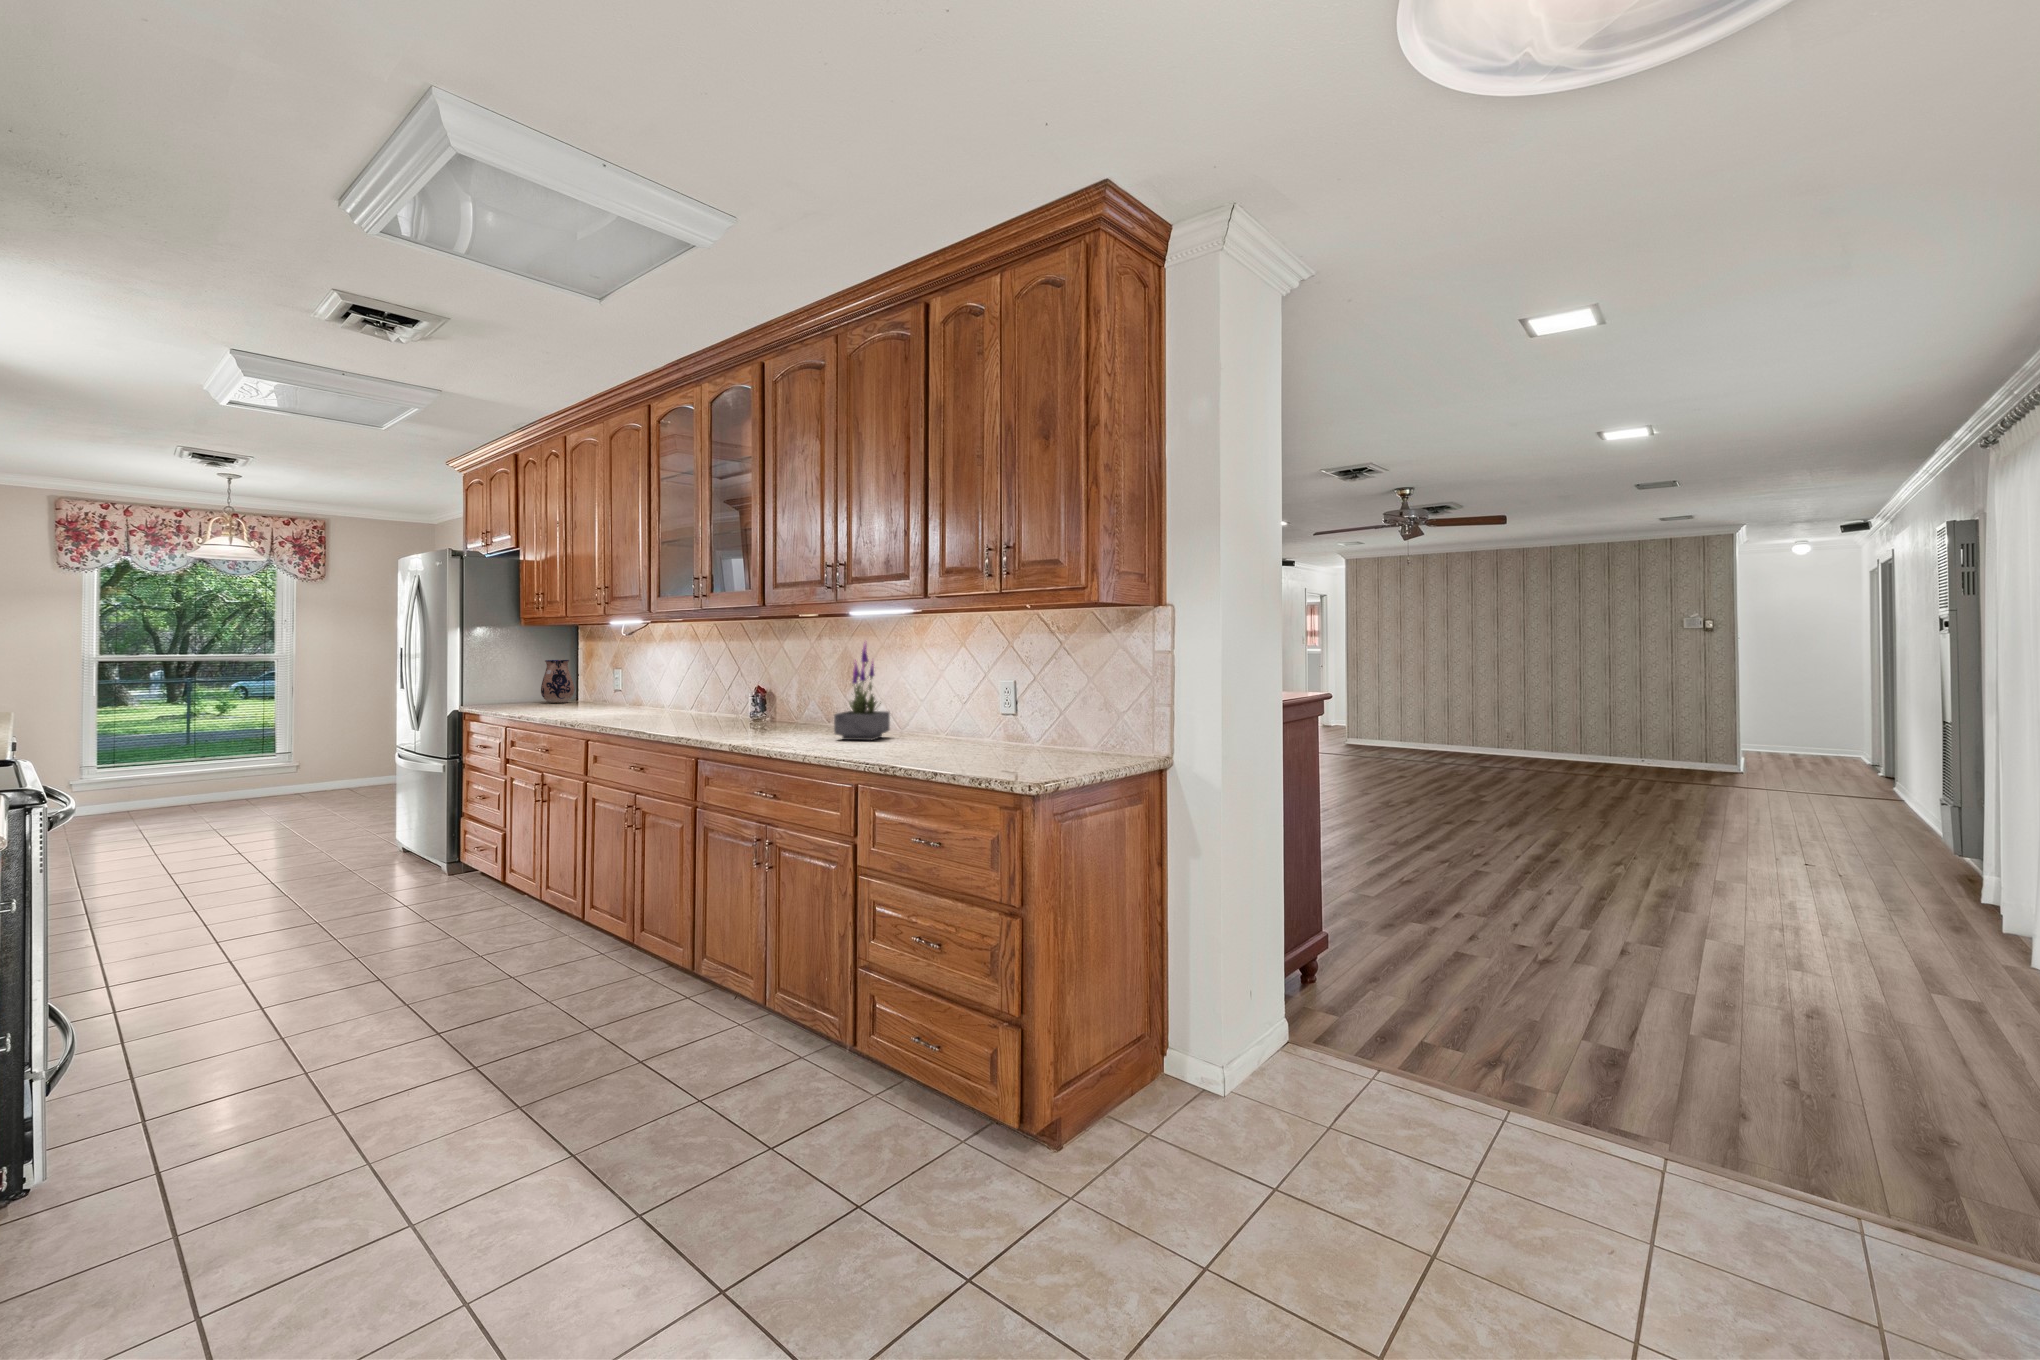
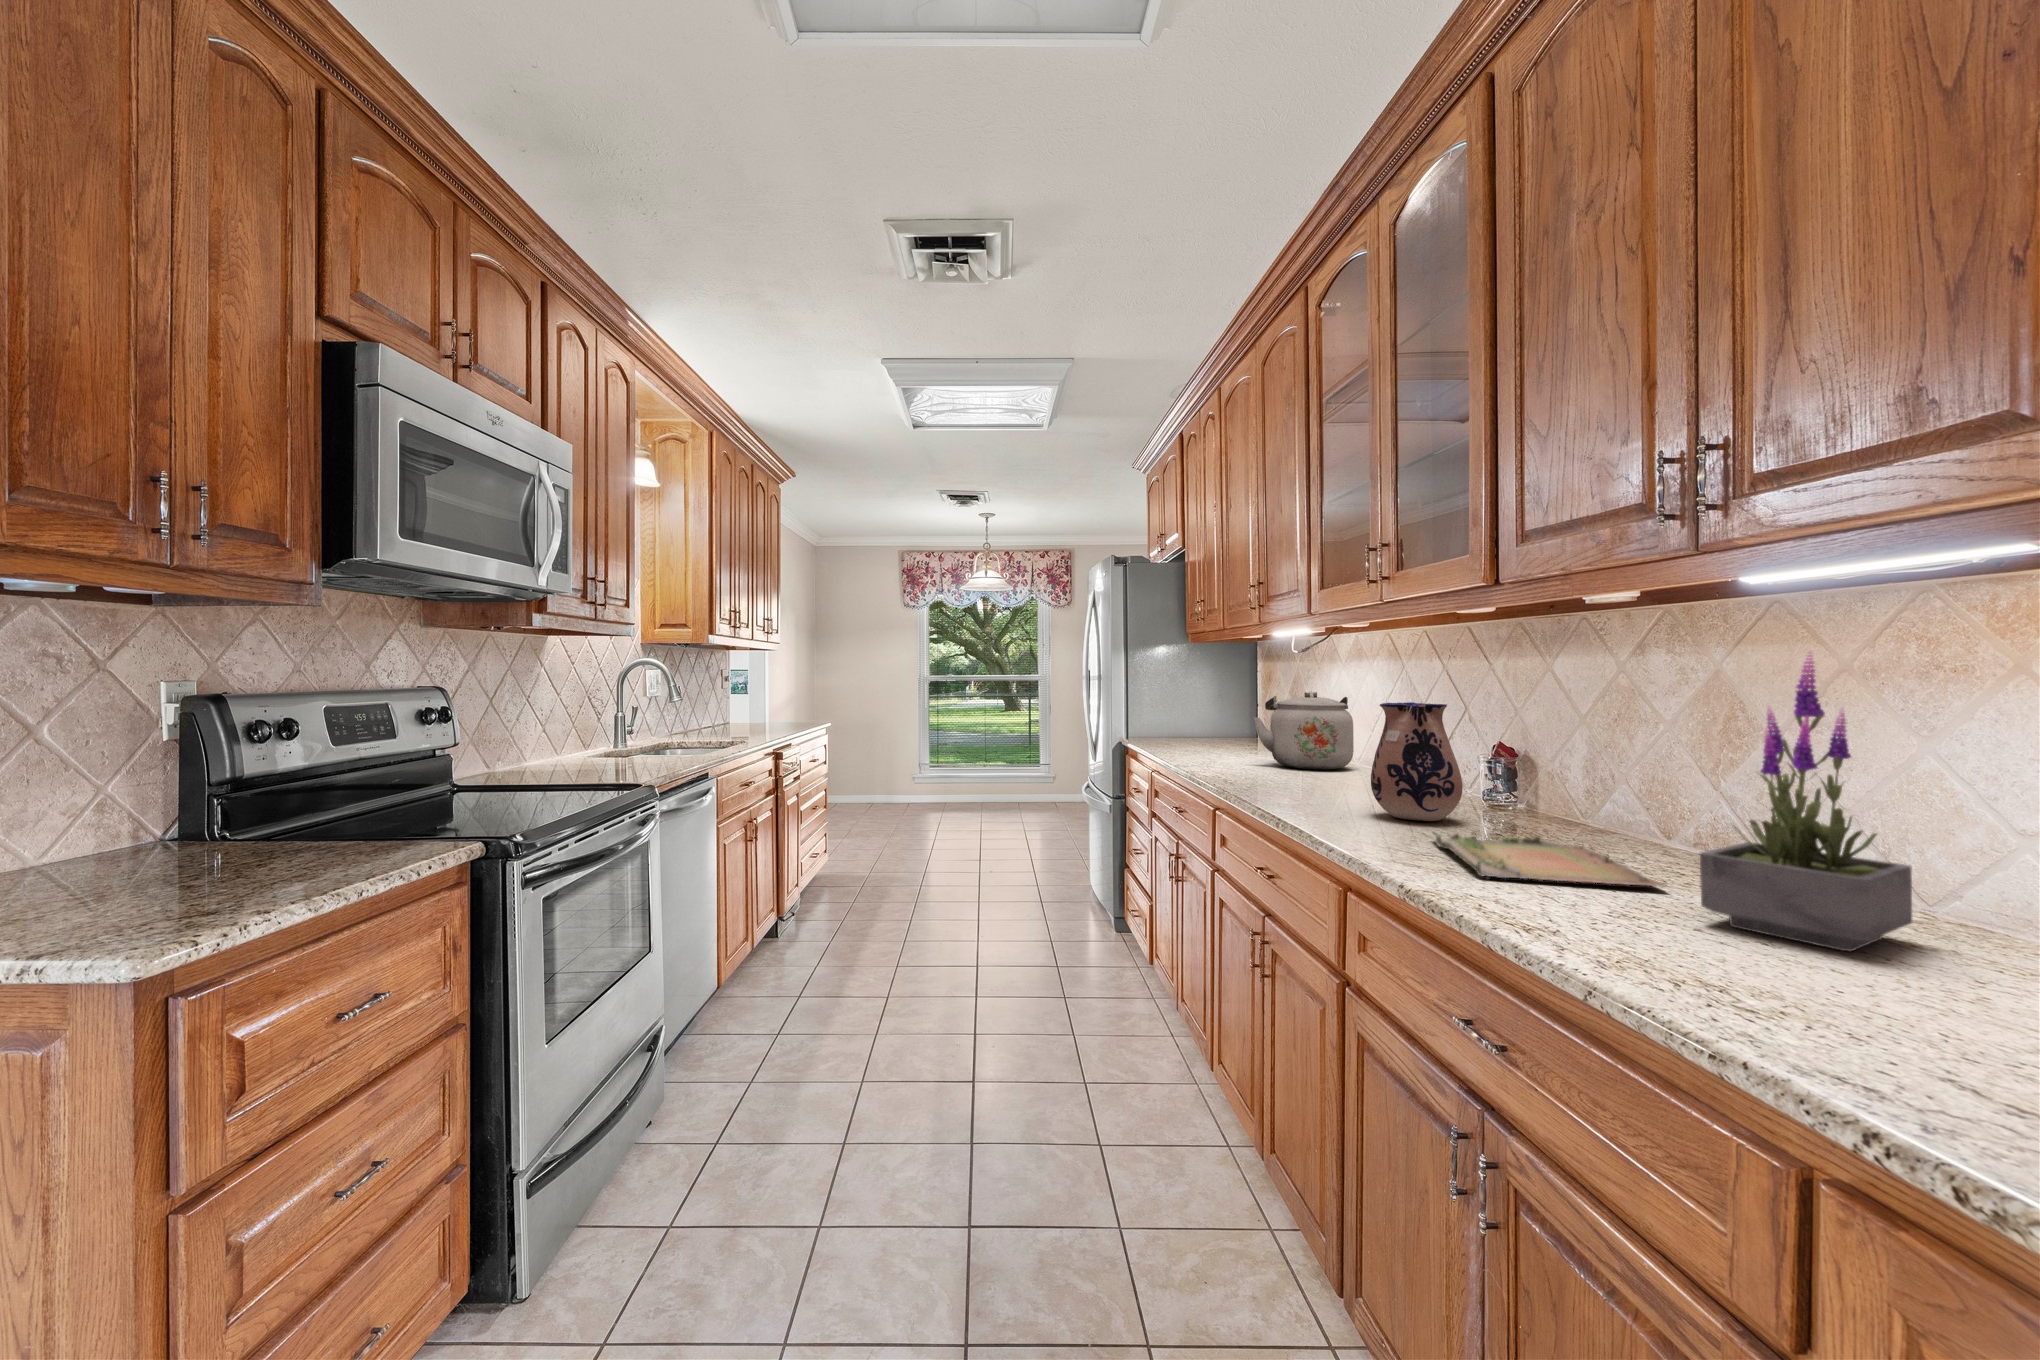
ceramic pitcher: present [541,660,574,703] -> present [1371,702,1463,821]
kettle: none [603,662,670,714] -> present [1254,691,1354,769]
tray: none [735,720,826,739] -> present [1434,832,1665,886]

